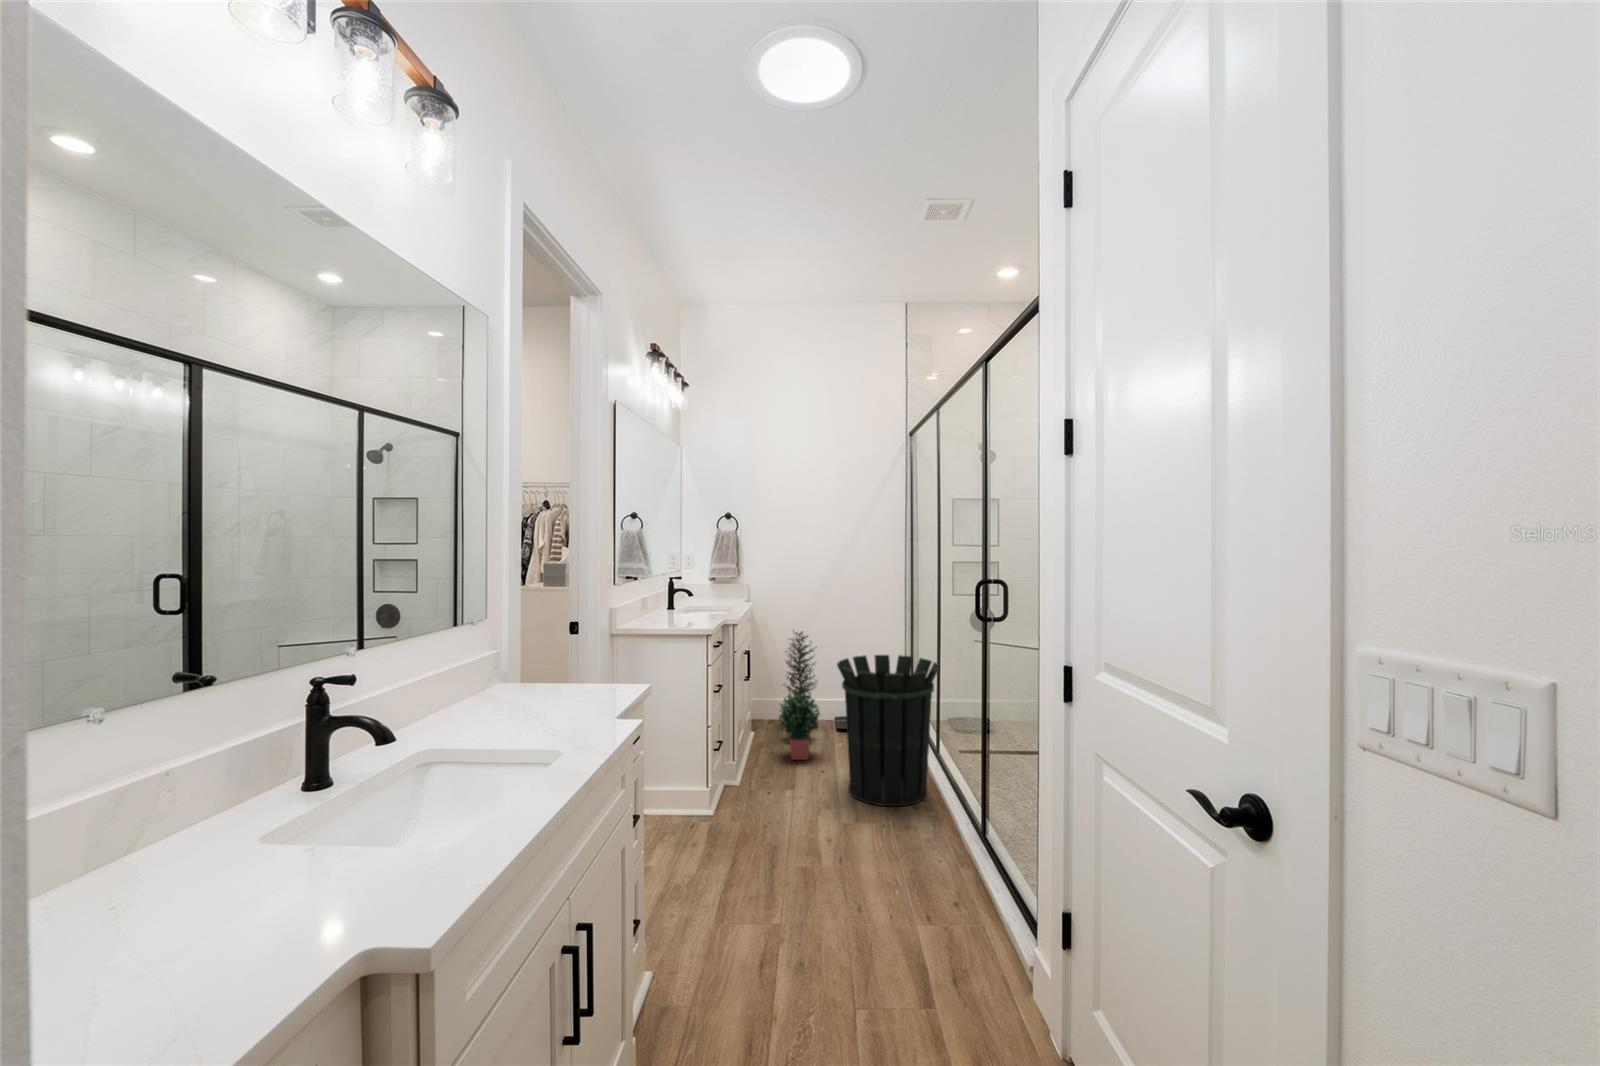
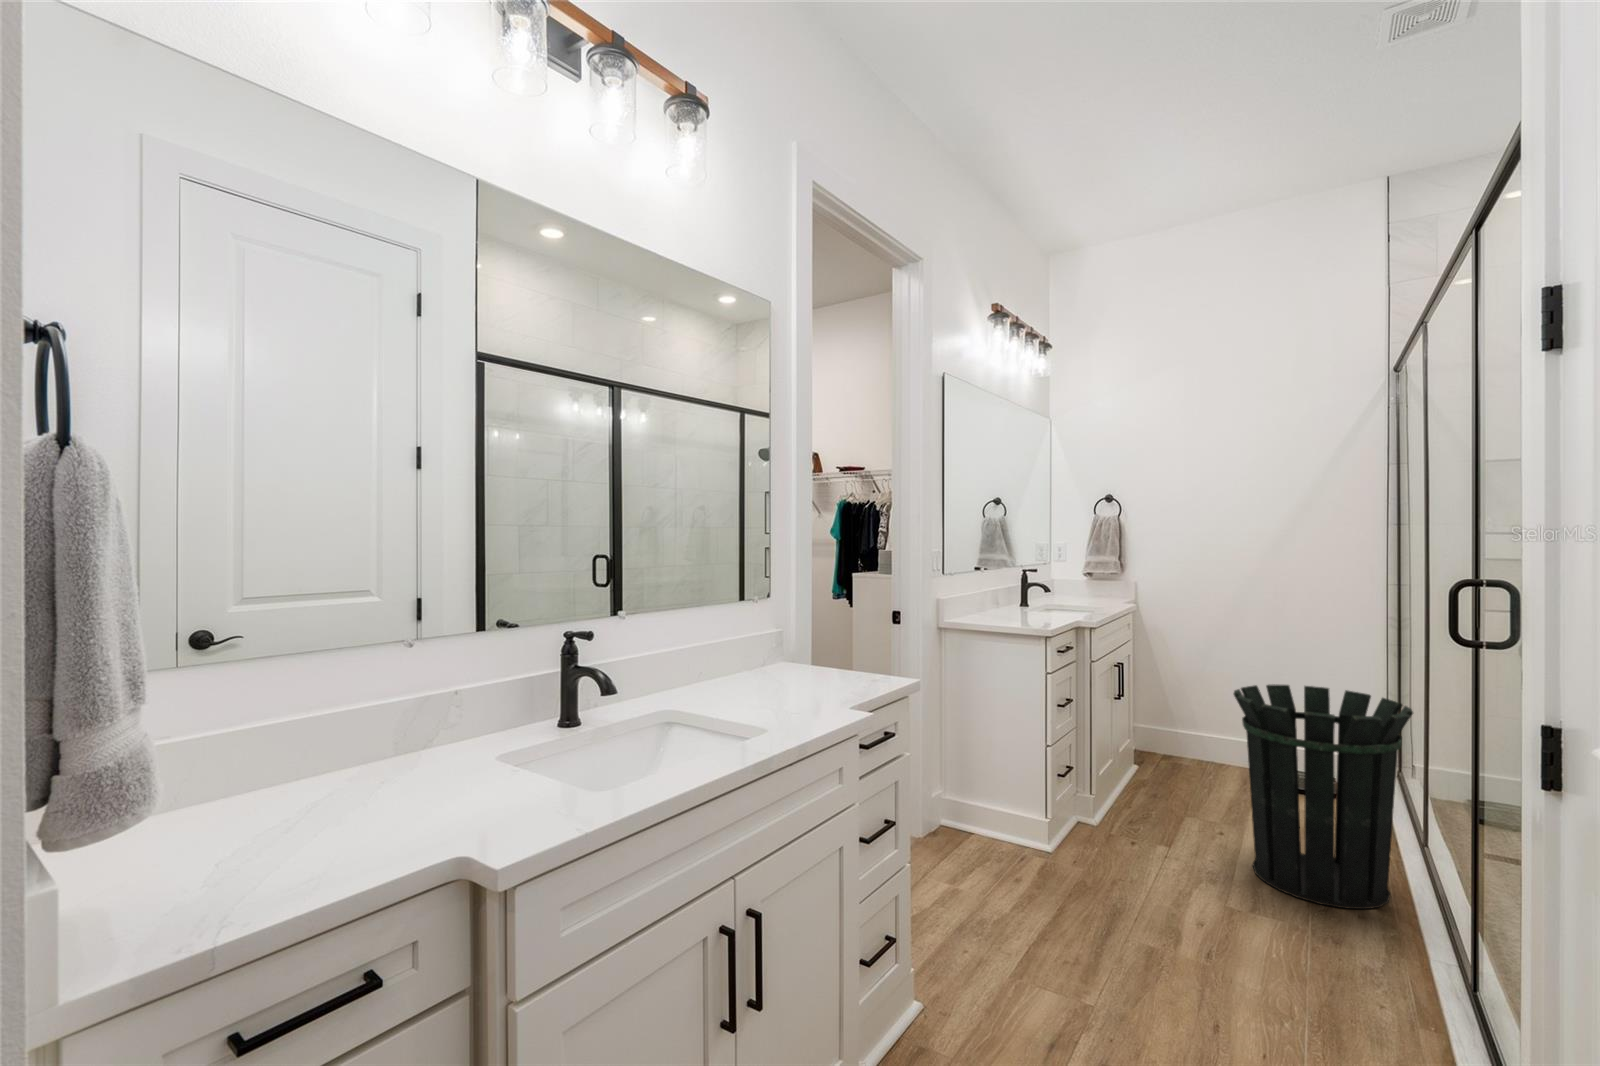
potted plant: present [778,630,820,760] -> none [1163,643,1239,814]

